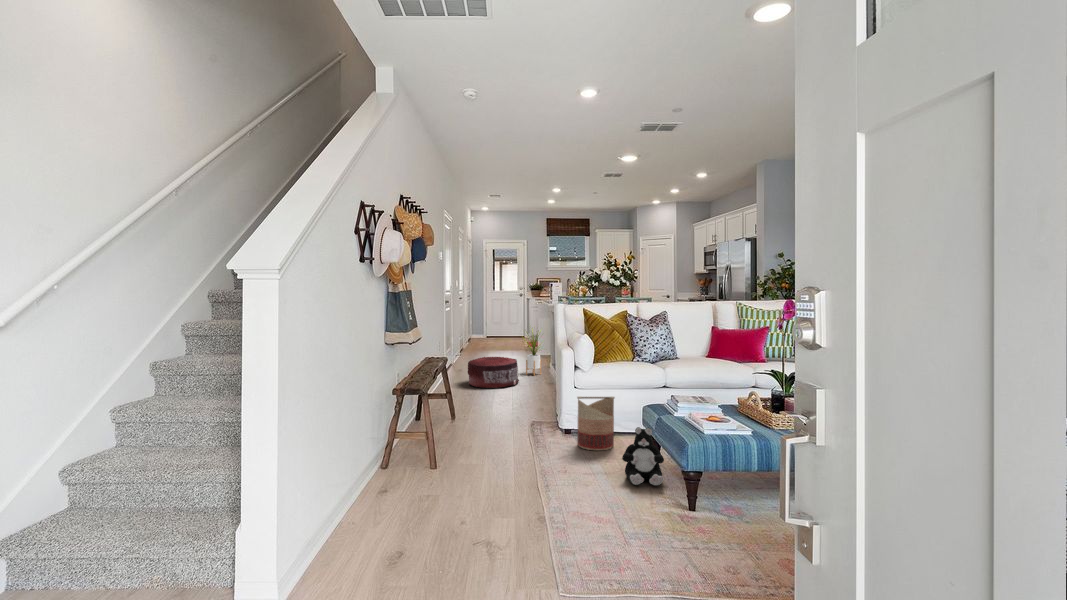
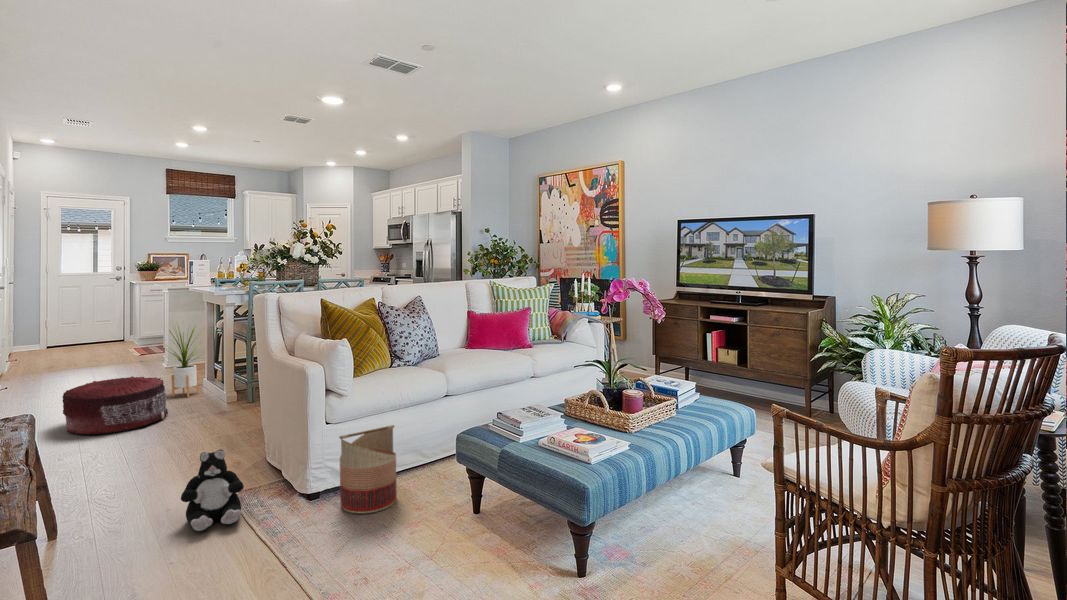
plush toy: present [622,427,664,486] -> present [181,449,244,531]

